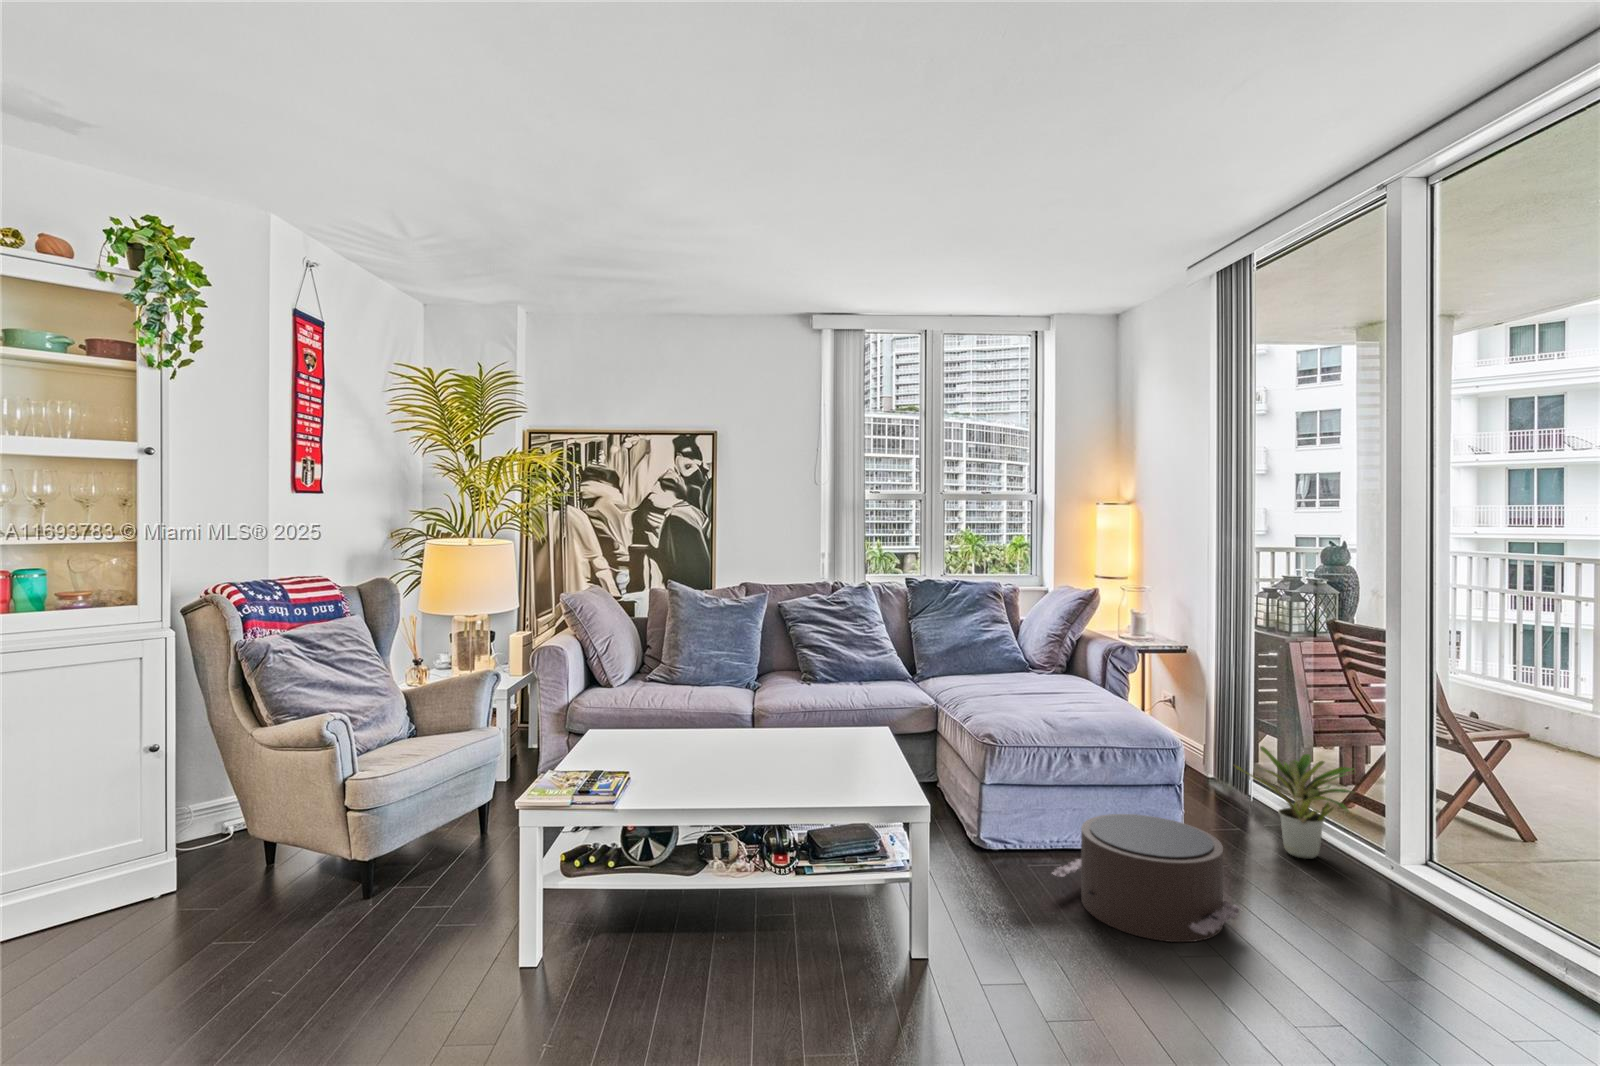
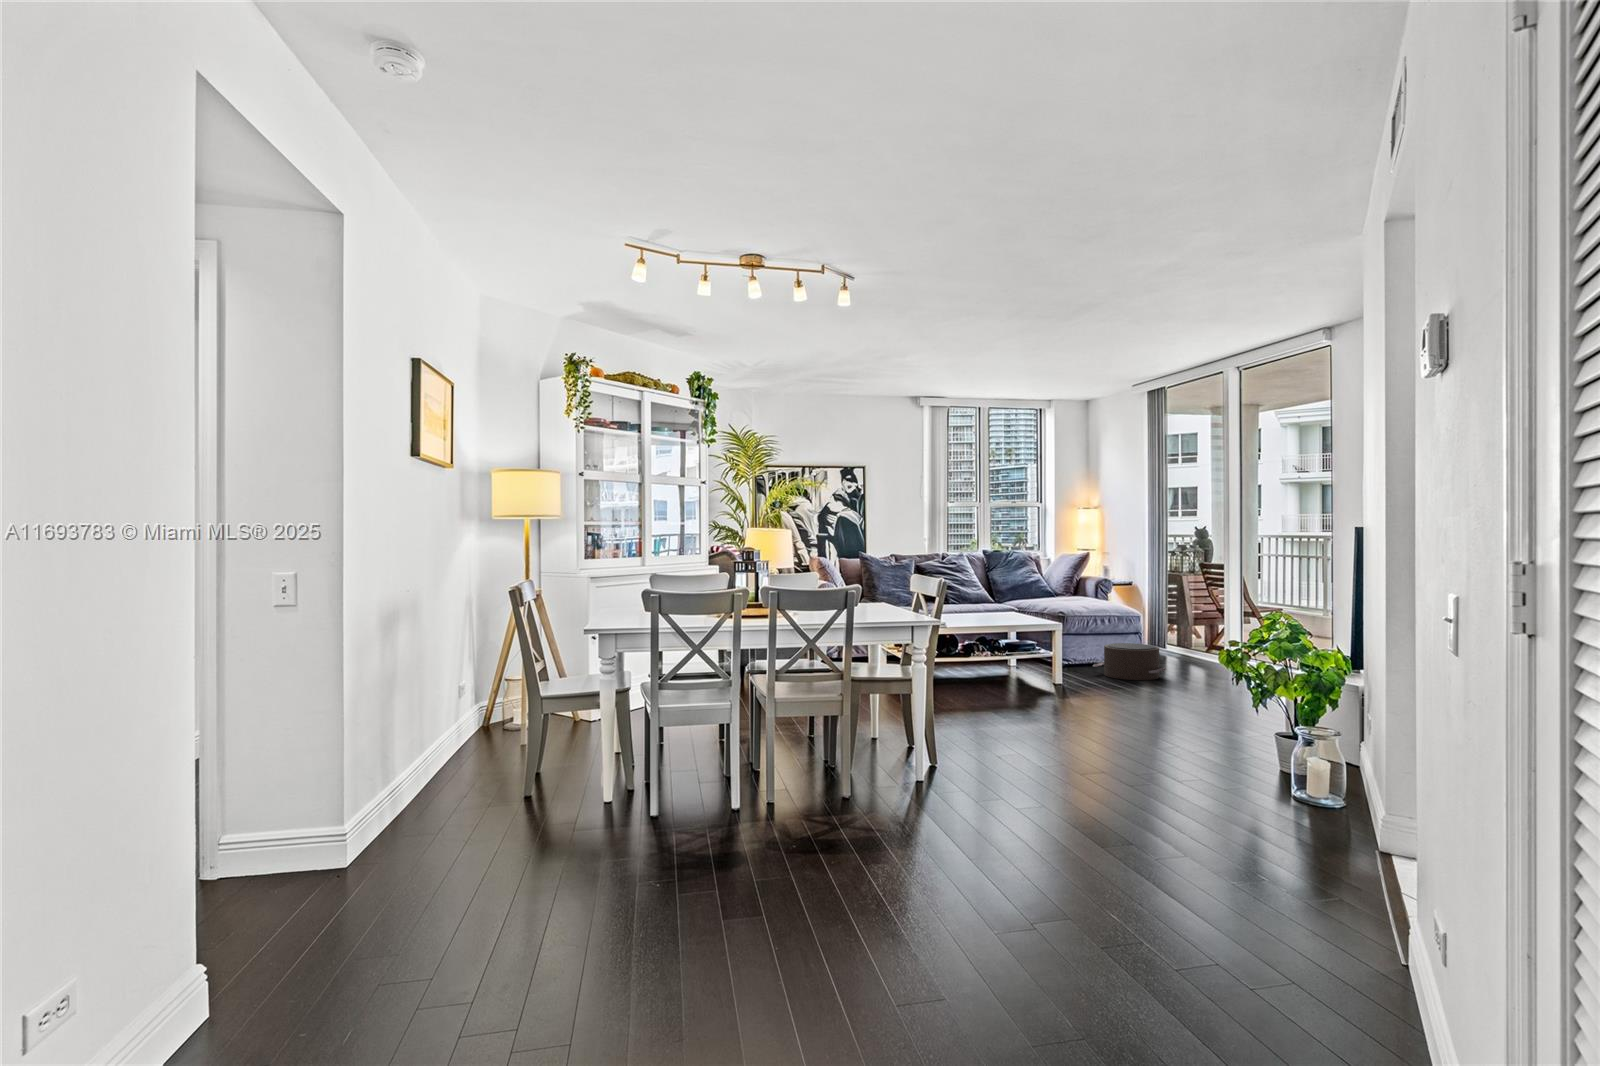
potted plant: present [1234,746,1355,859] -> none [1160,619,1209,665]

